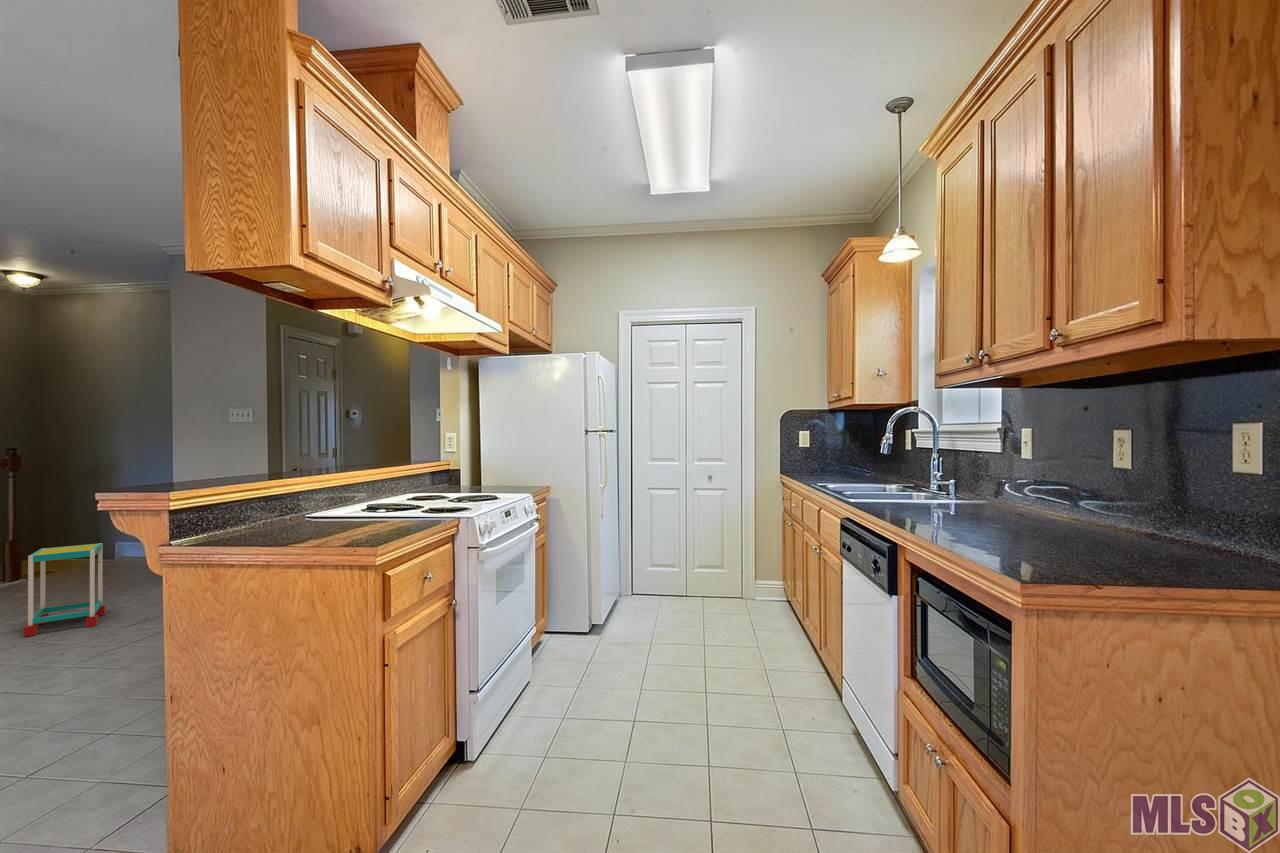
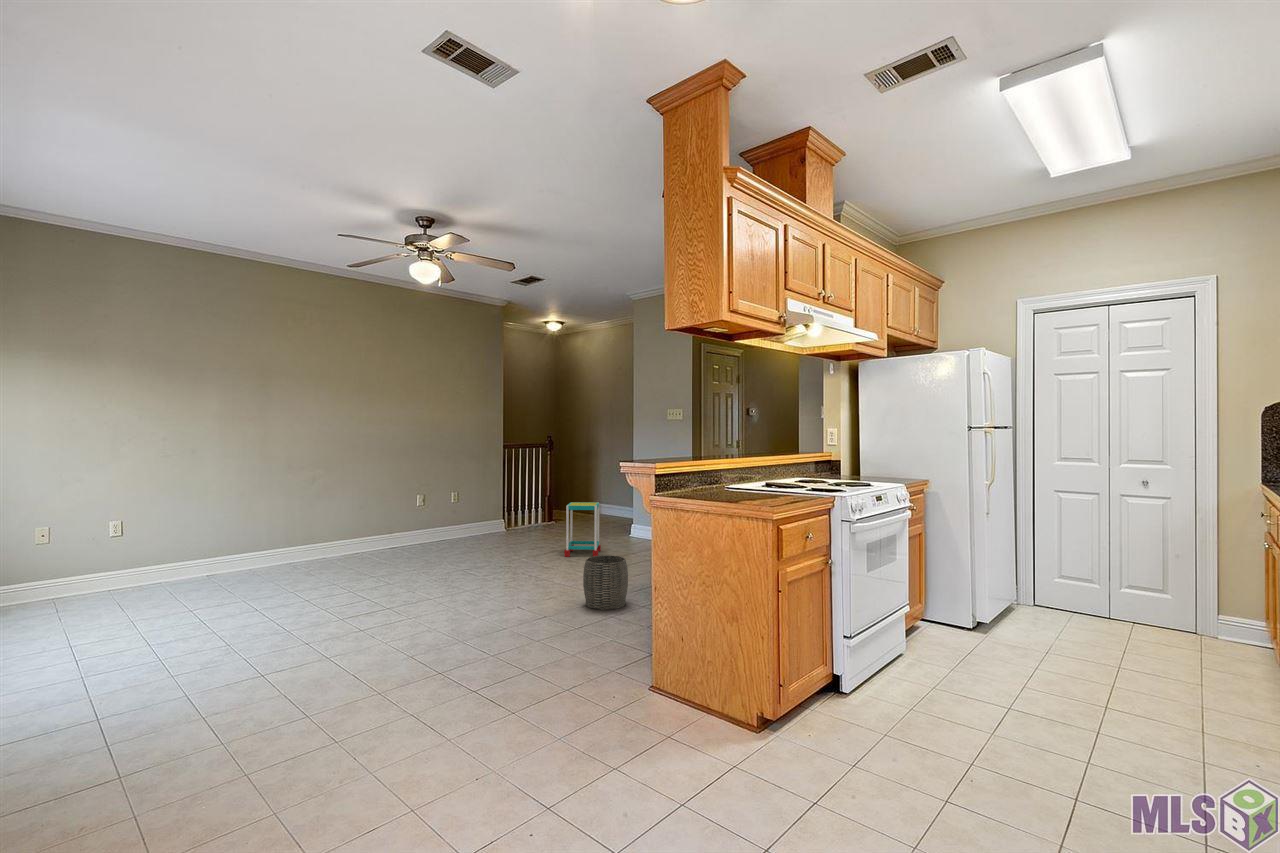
woven basket: none [39,631,139,729] -> present [583,555,628,610]

